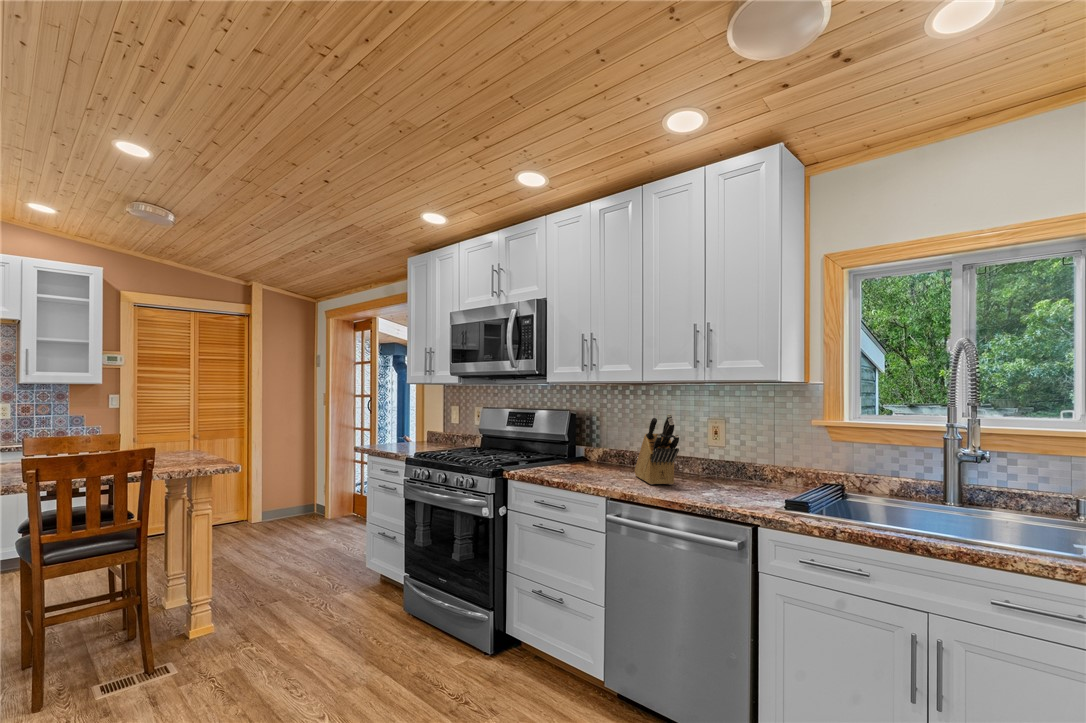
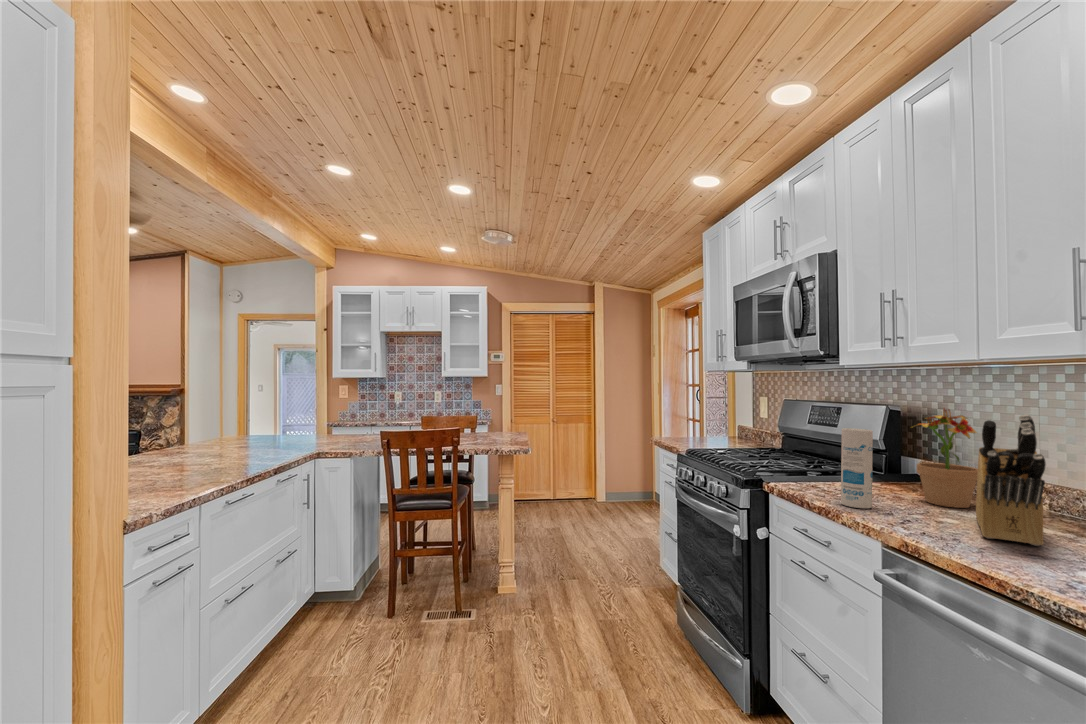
potted plant: none [598,411,631,472] -> present [917,408,978,508]
canister: none [570,427,588,479] -> present [841,428,873,508]

